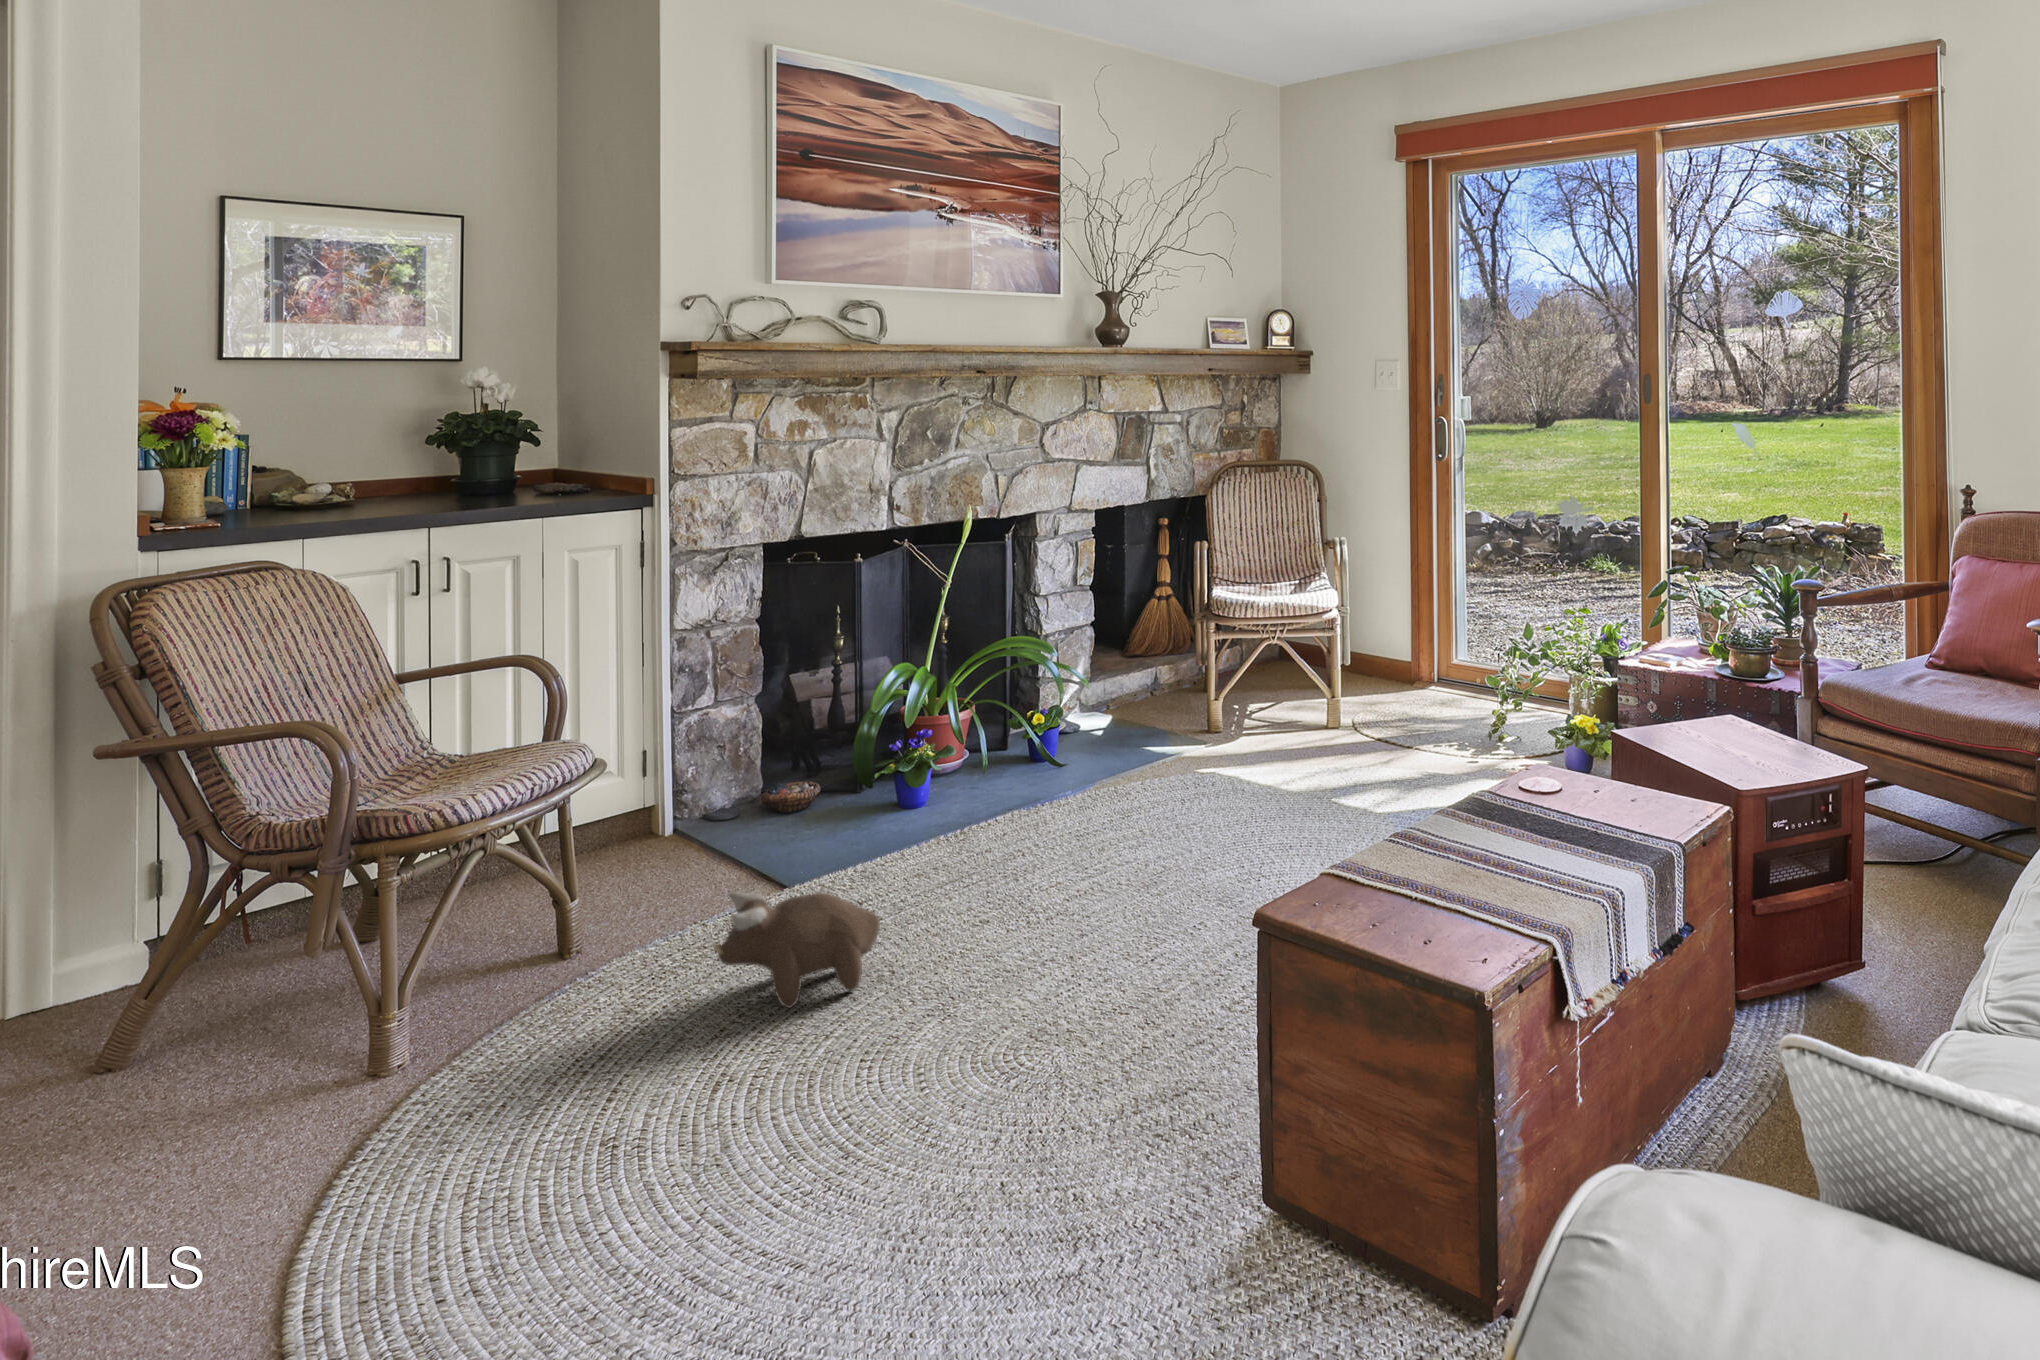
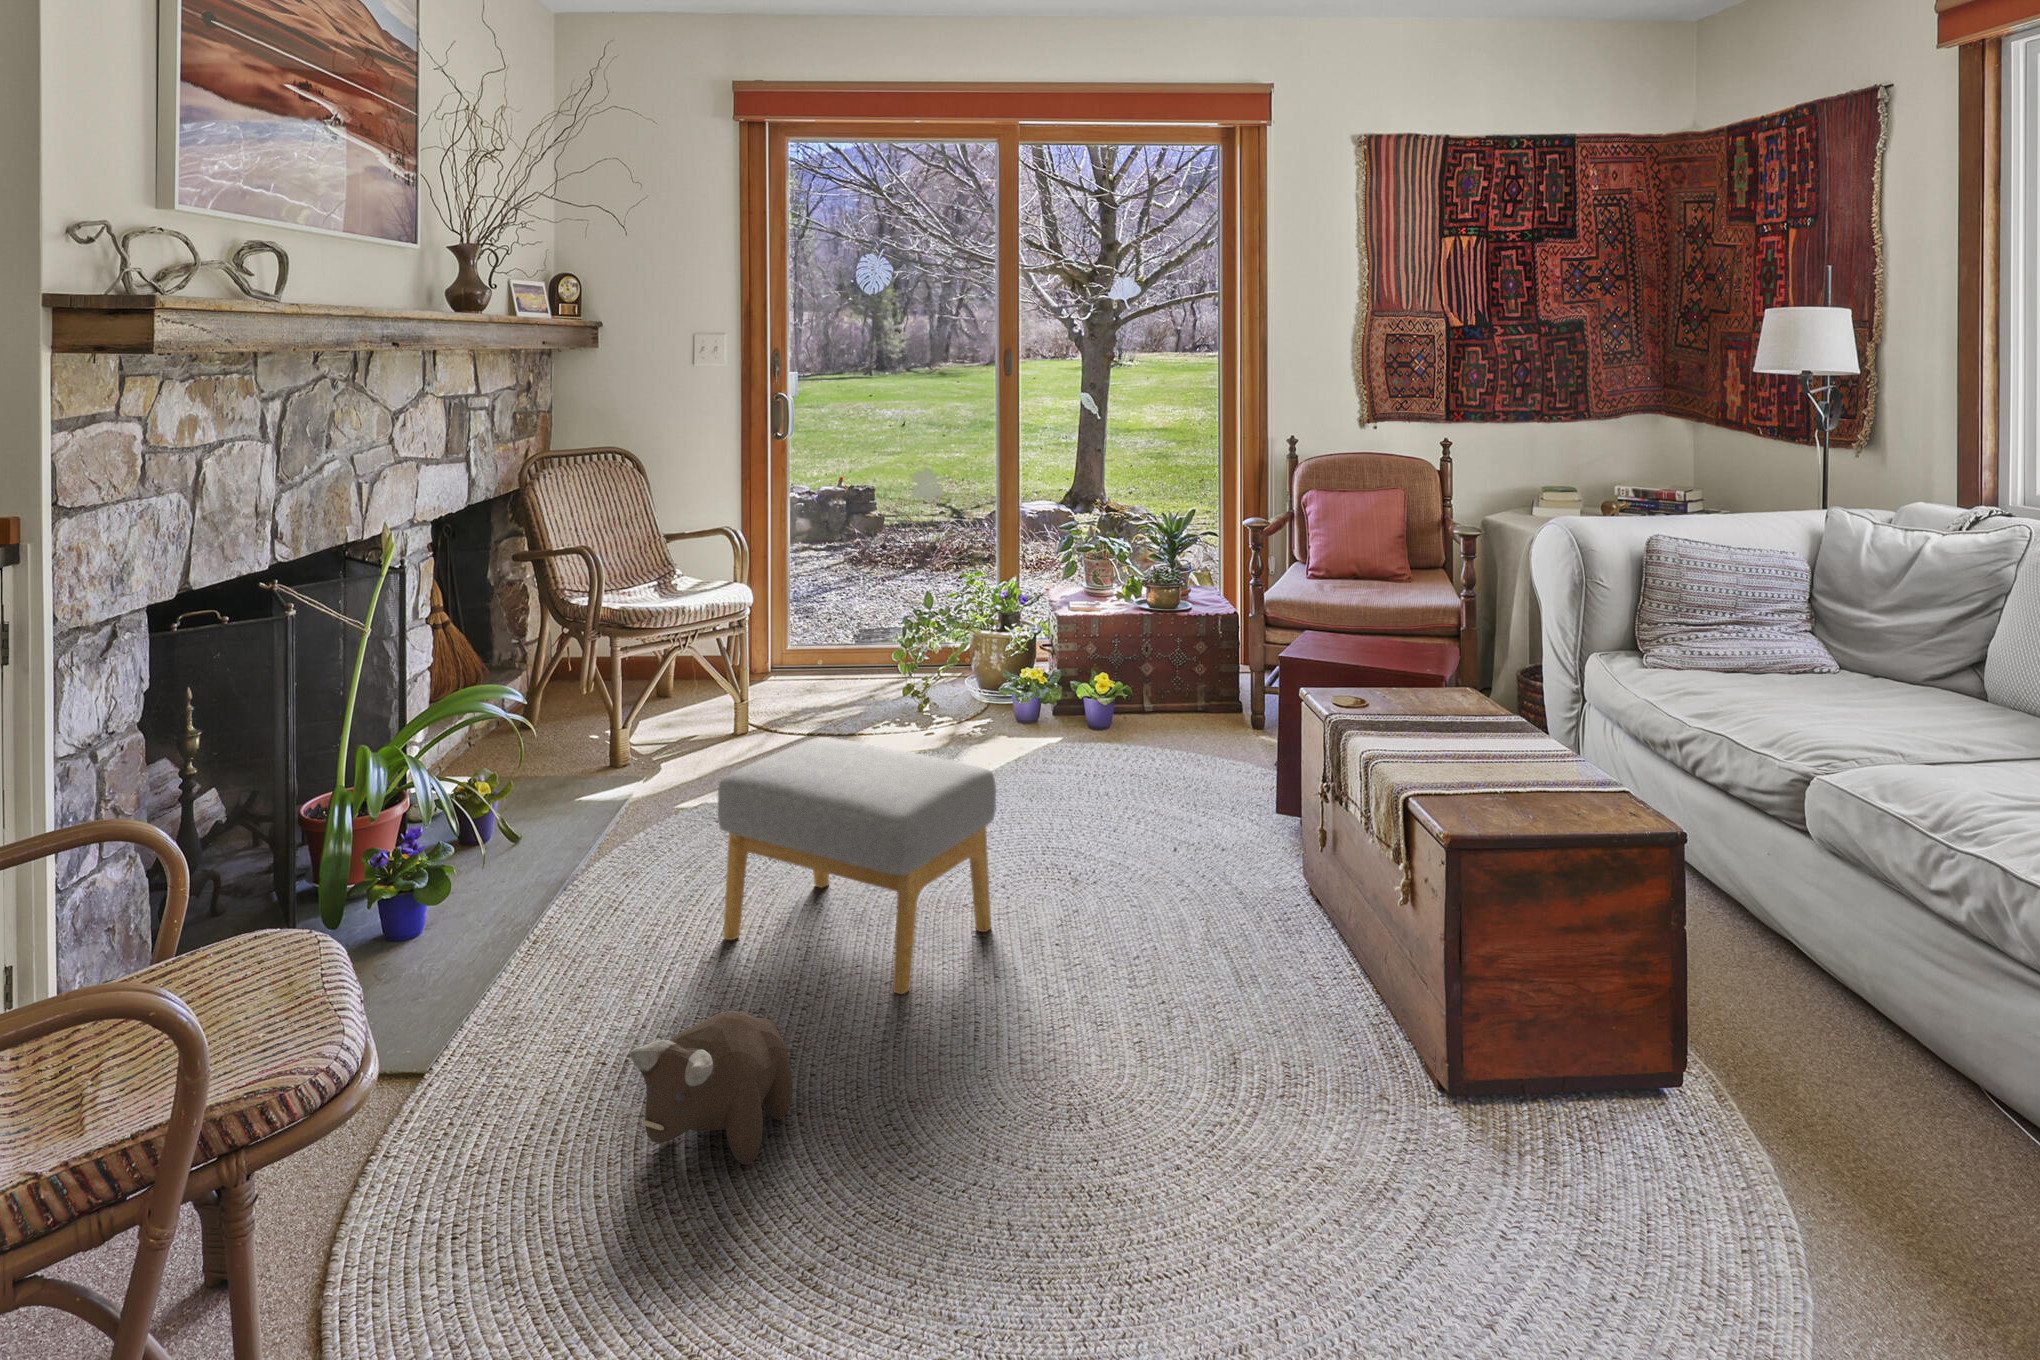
footstool: none [1035,720,1210,946] -> present [718,737,996,994]

